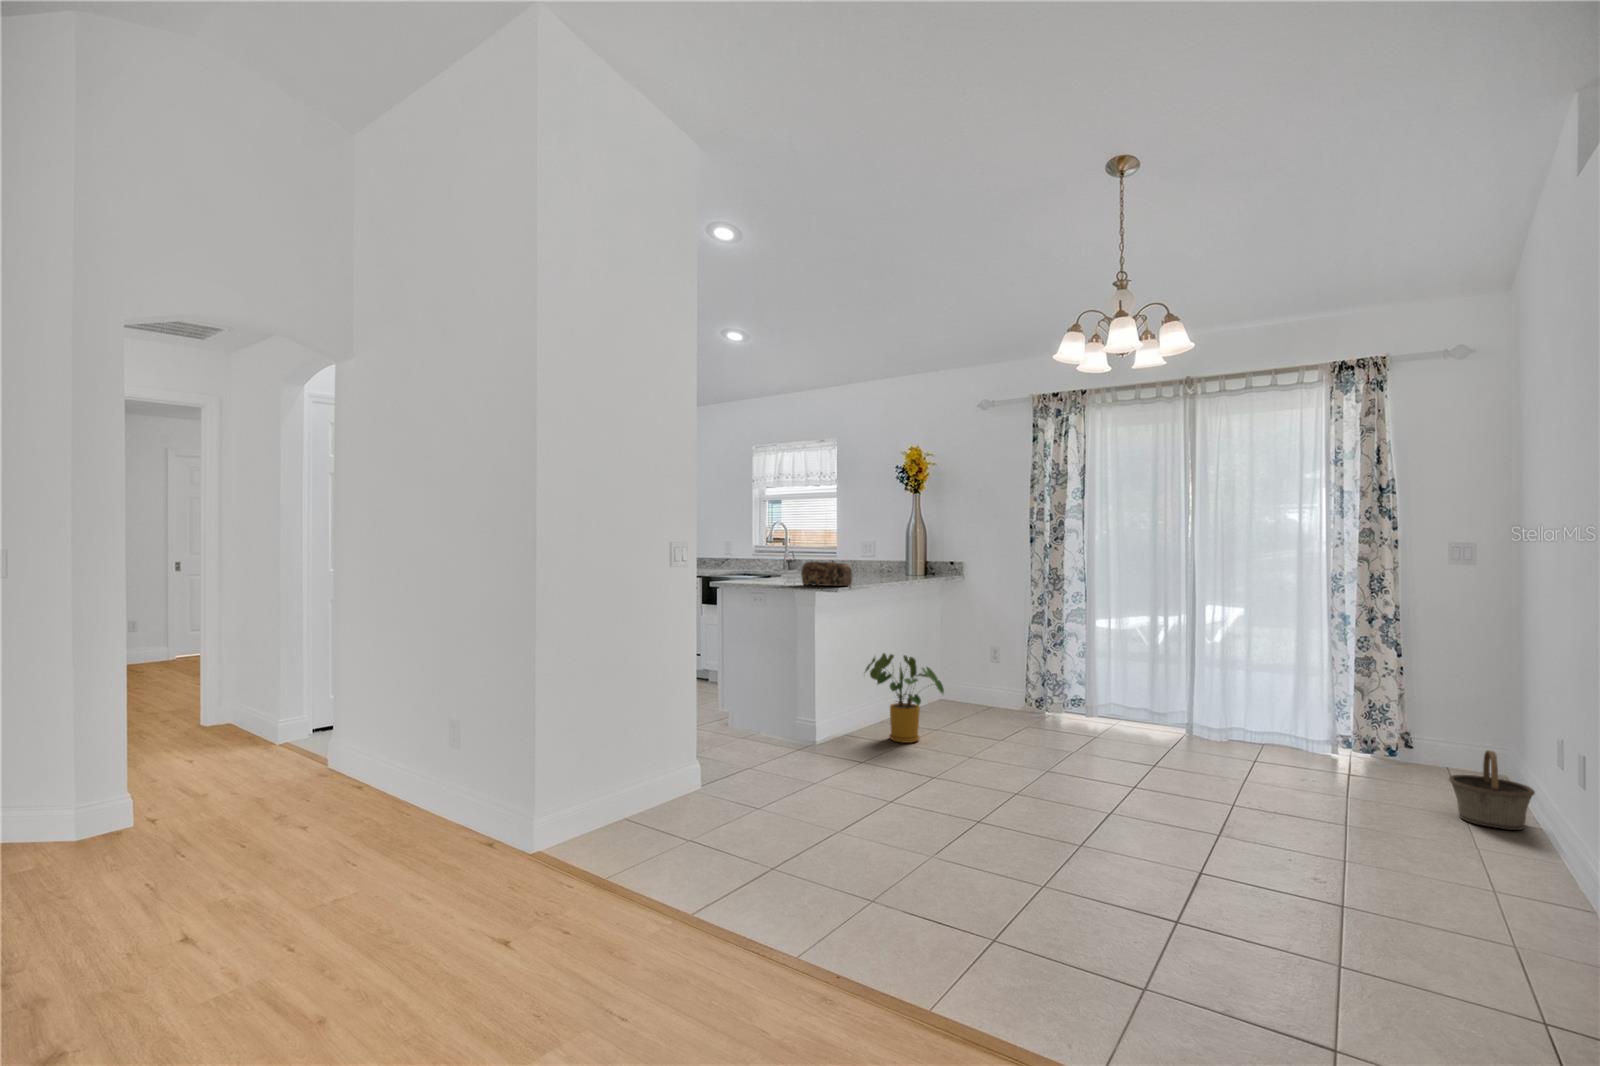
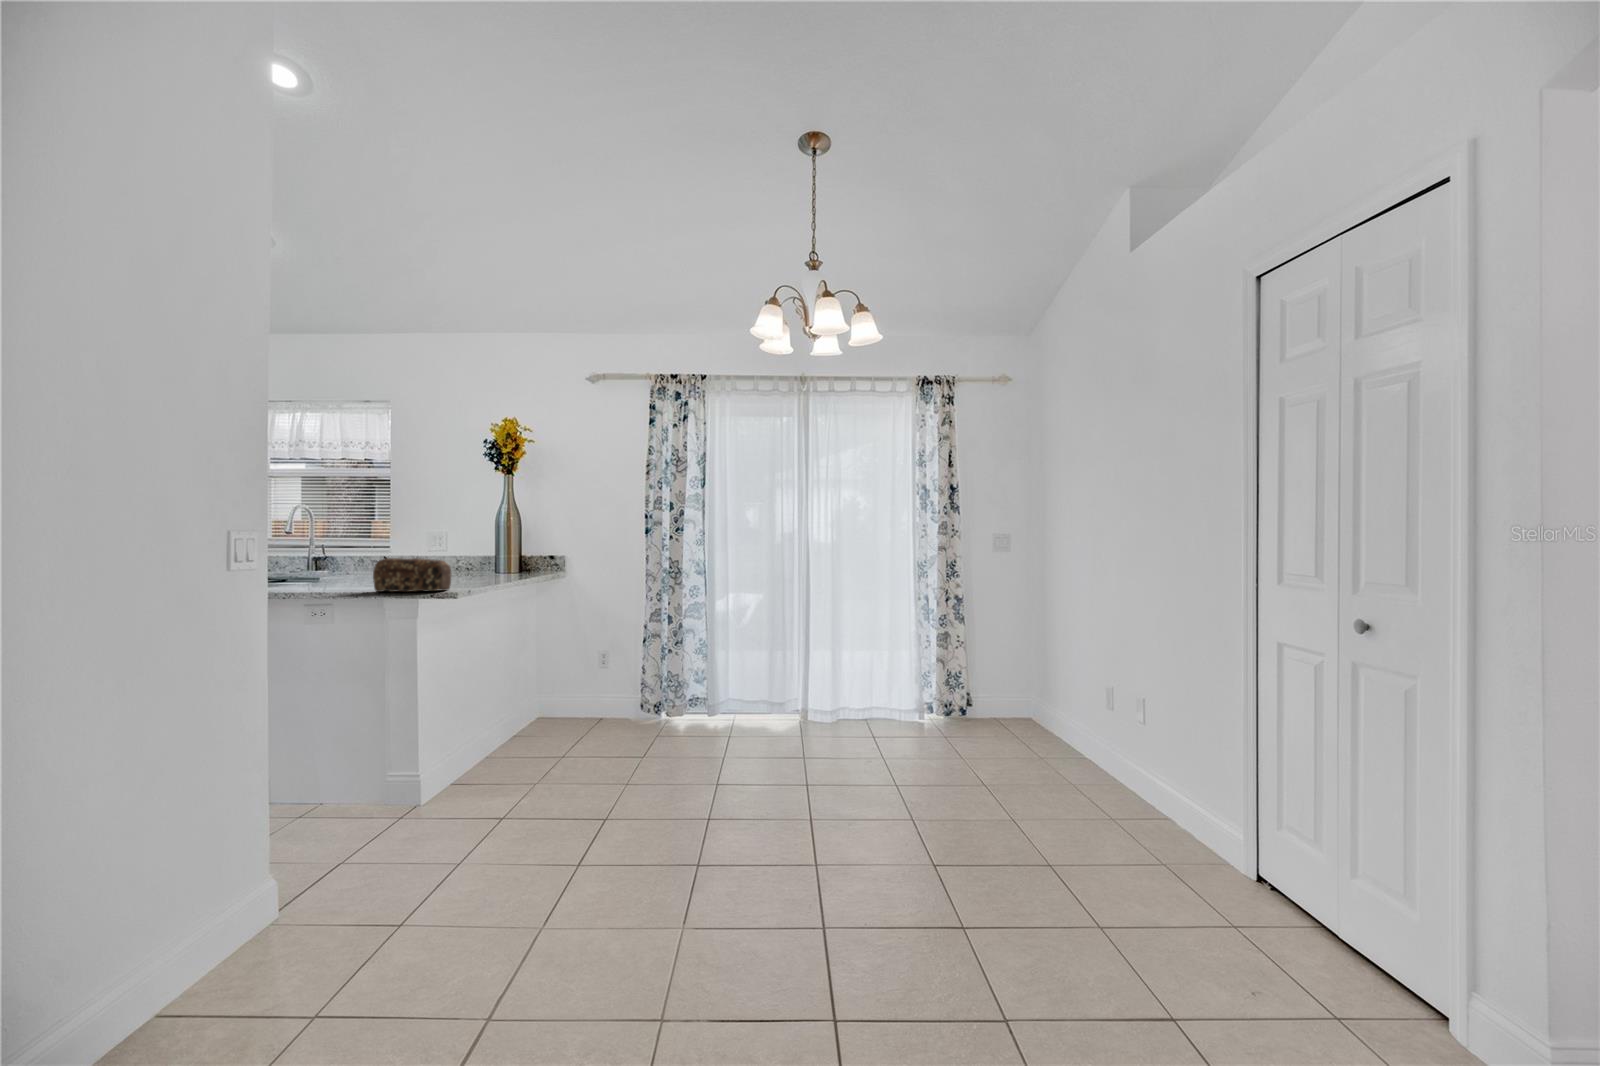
house plant: present [865,653,944,743] -> none [466,674,576,786]
basket: present [1449,750,1535,830] -> none [1028,702,1084,765]

